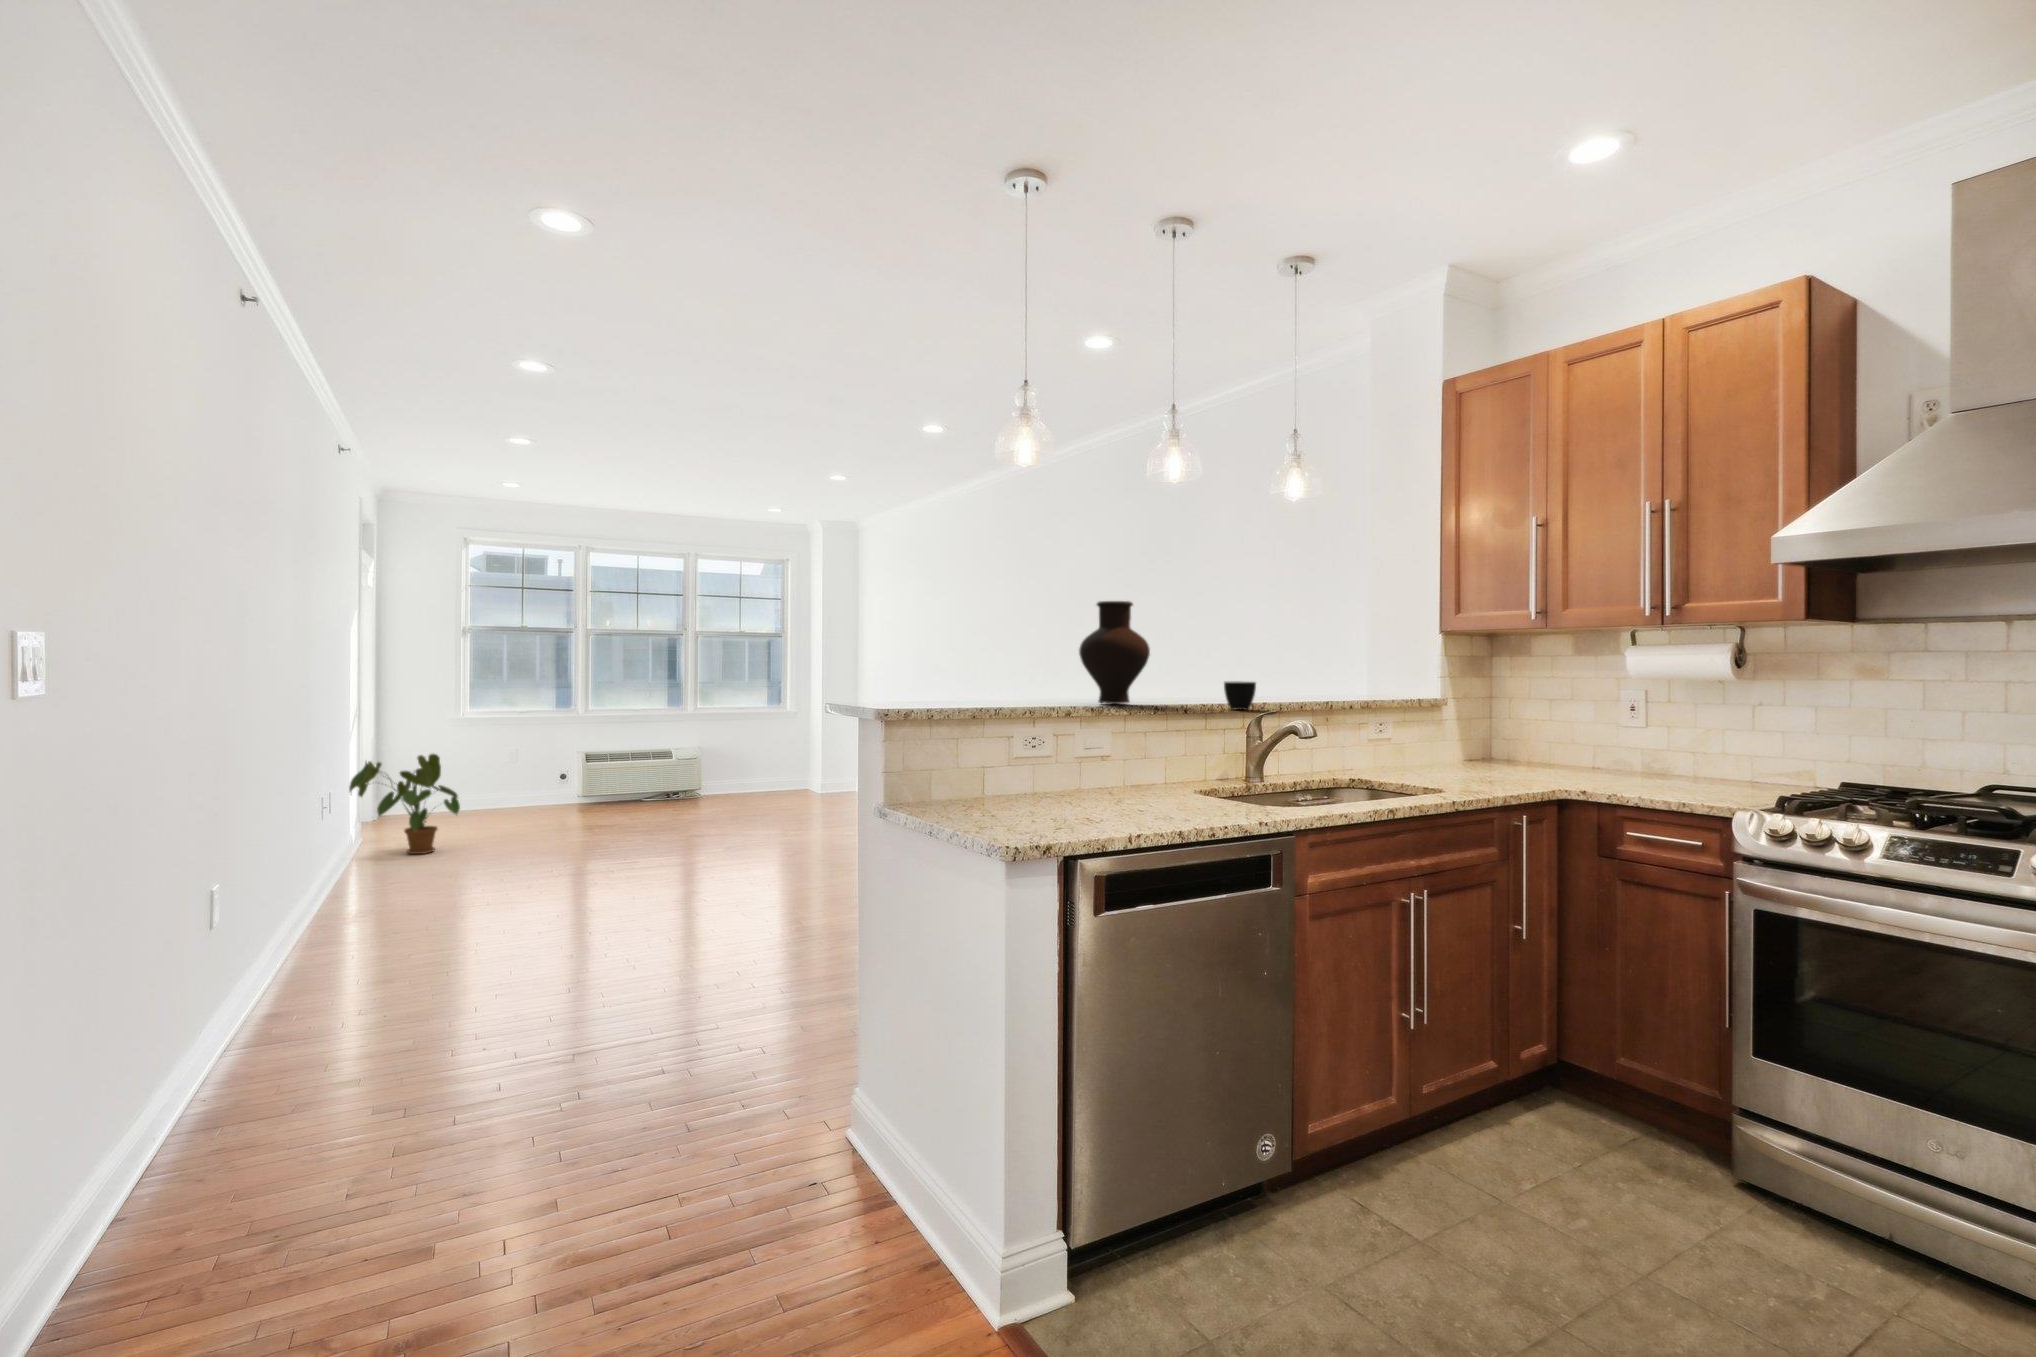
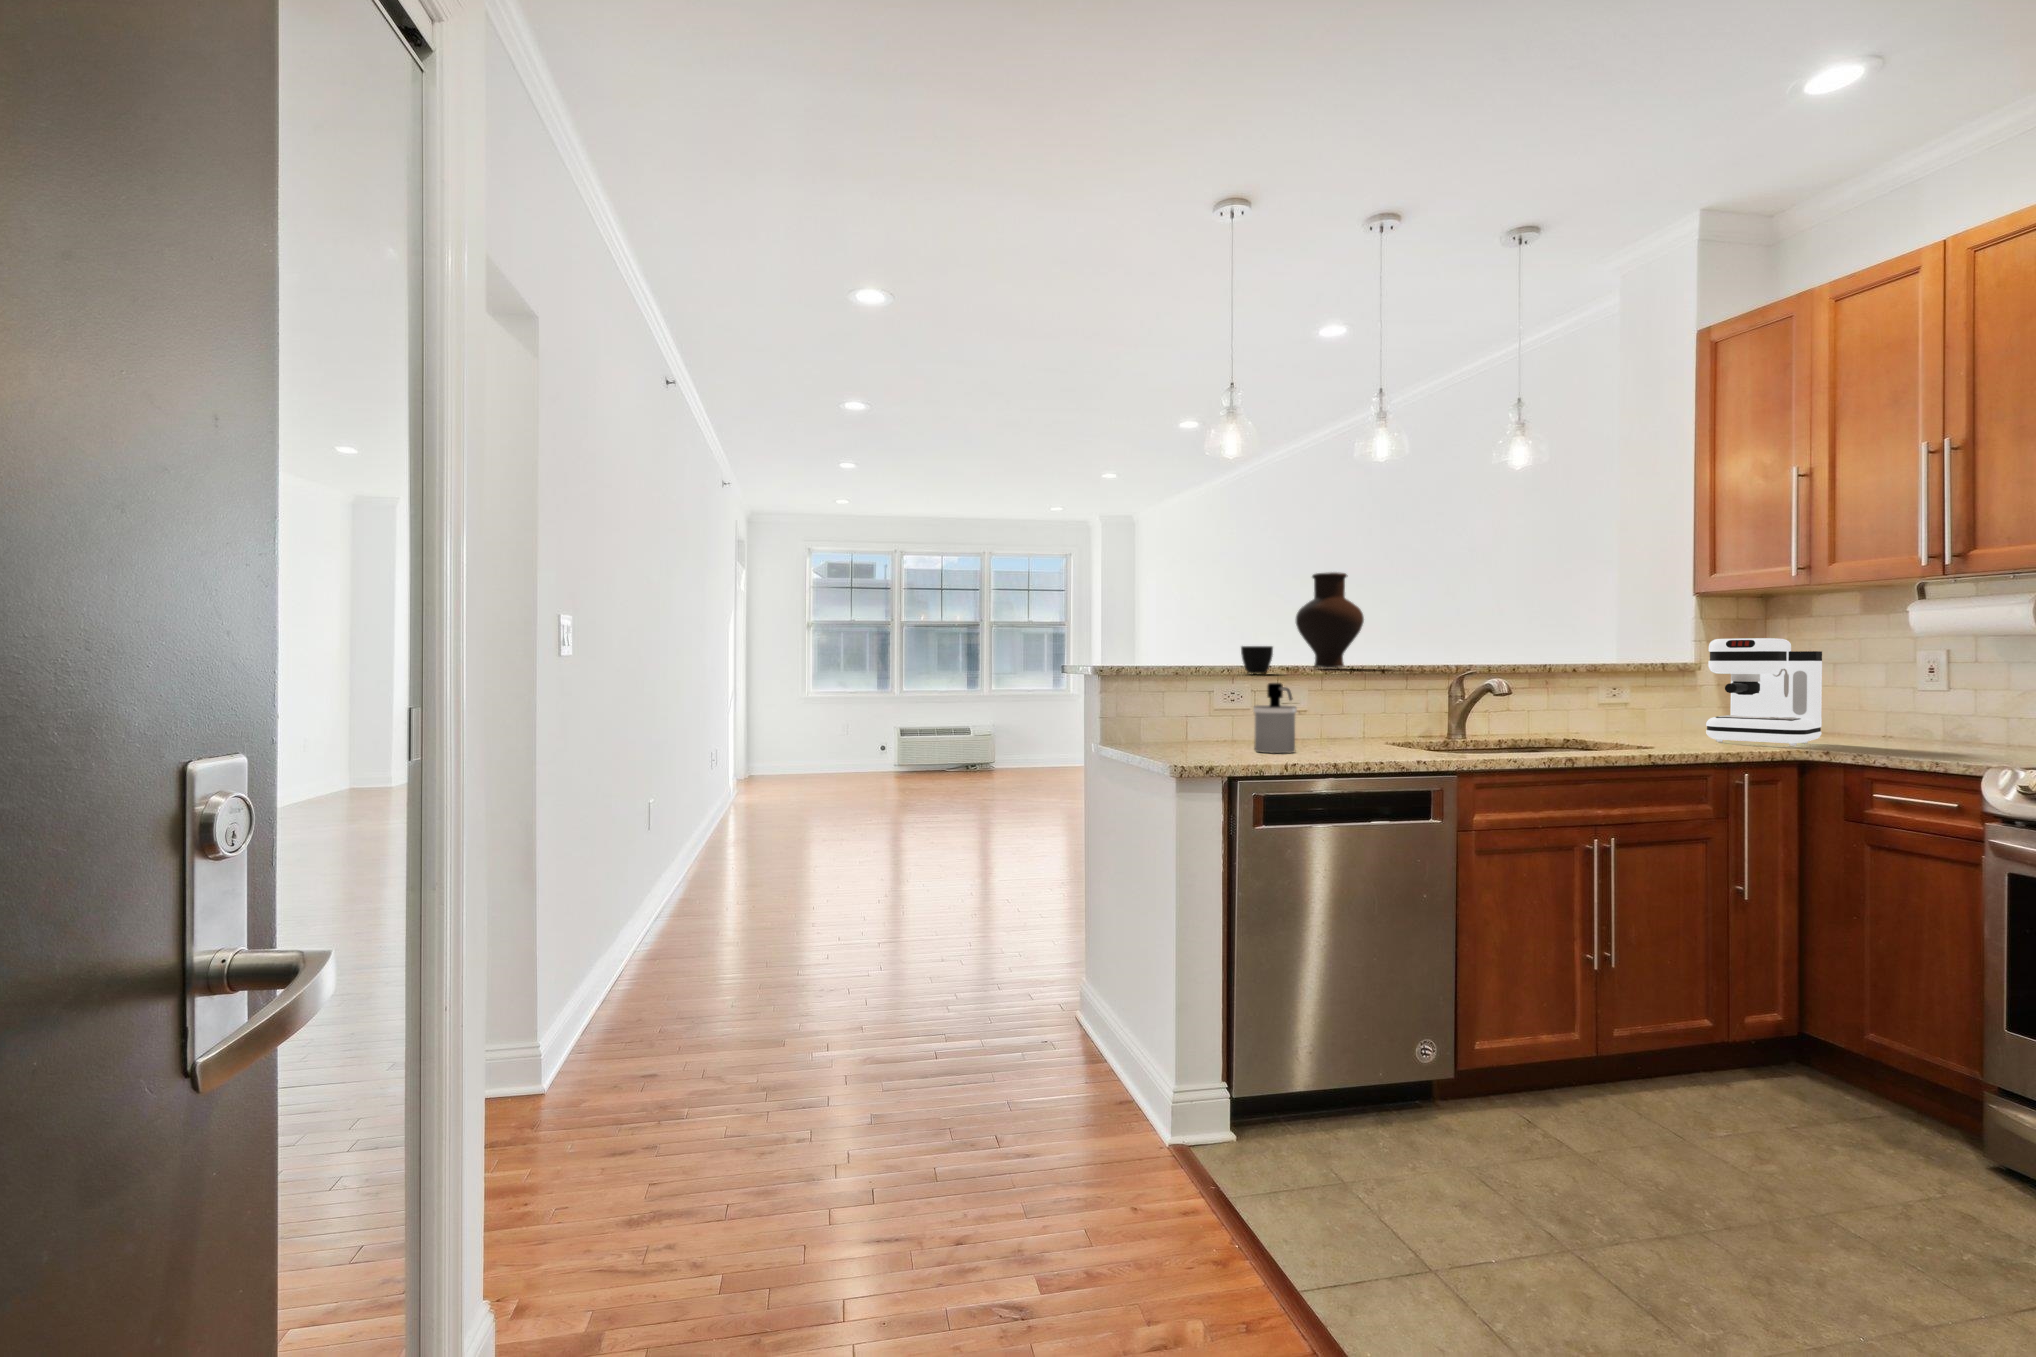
coffee maker: none [1466,678,1557,782] -> present [1706,638,1822,746]
cup: present [1224,682,1256,710] -> present [1241,646,1273,674]
soap dispenser: none [1069,732,1120,815] -> present [1253,683,1297,753]
house plant: present [349,754,460,854] -> none [730,723,809,804]

